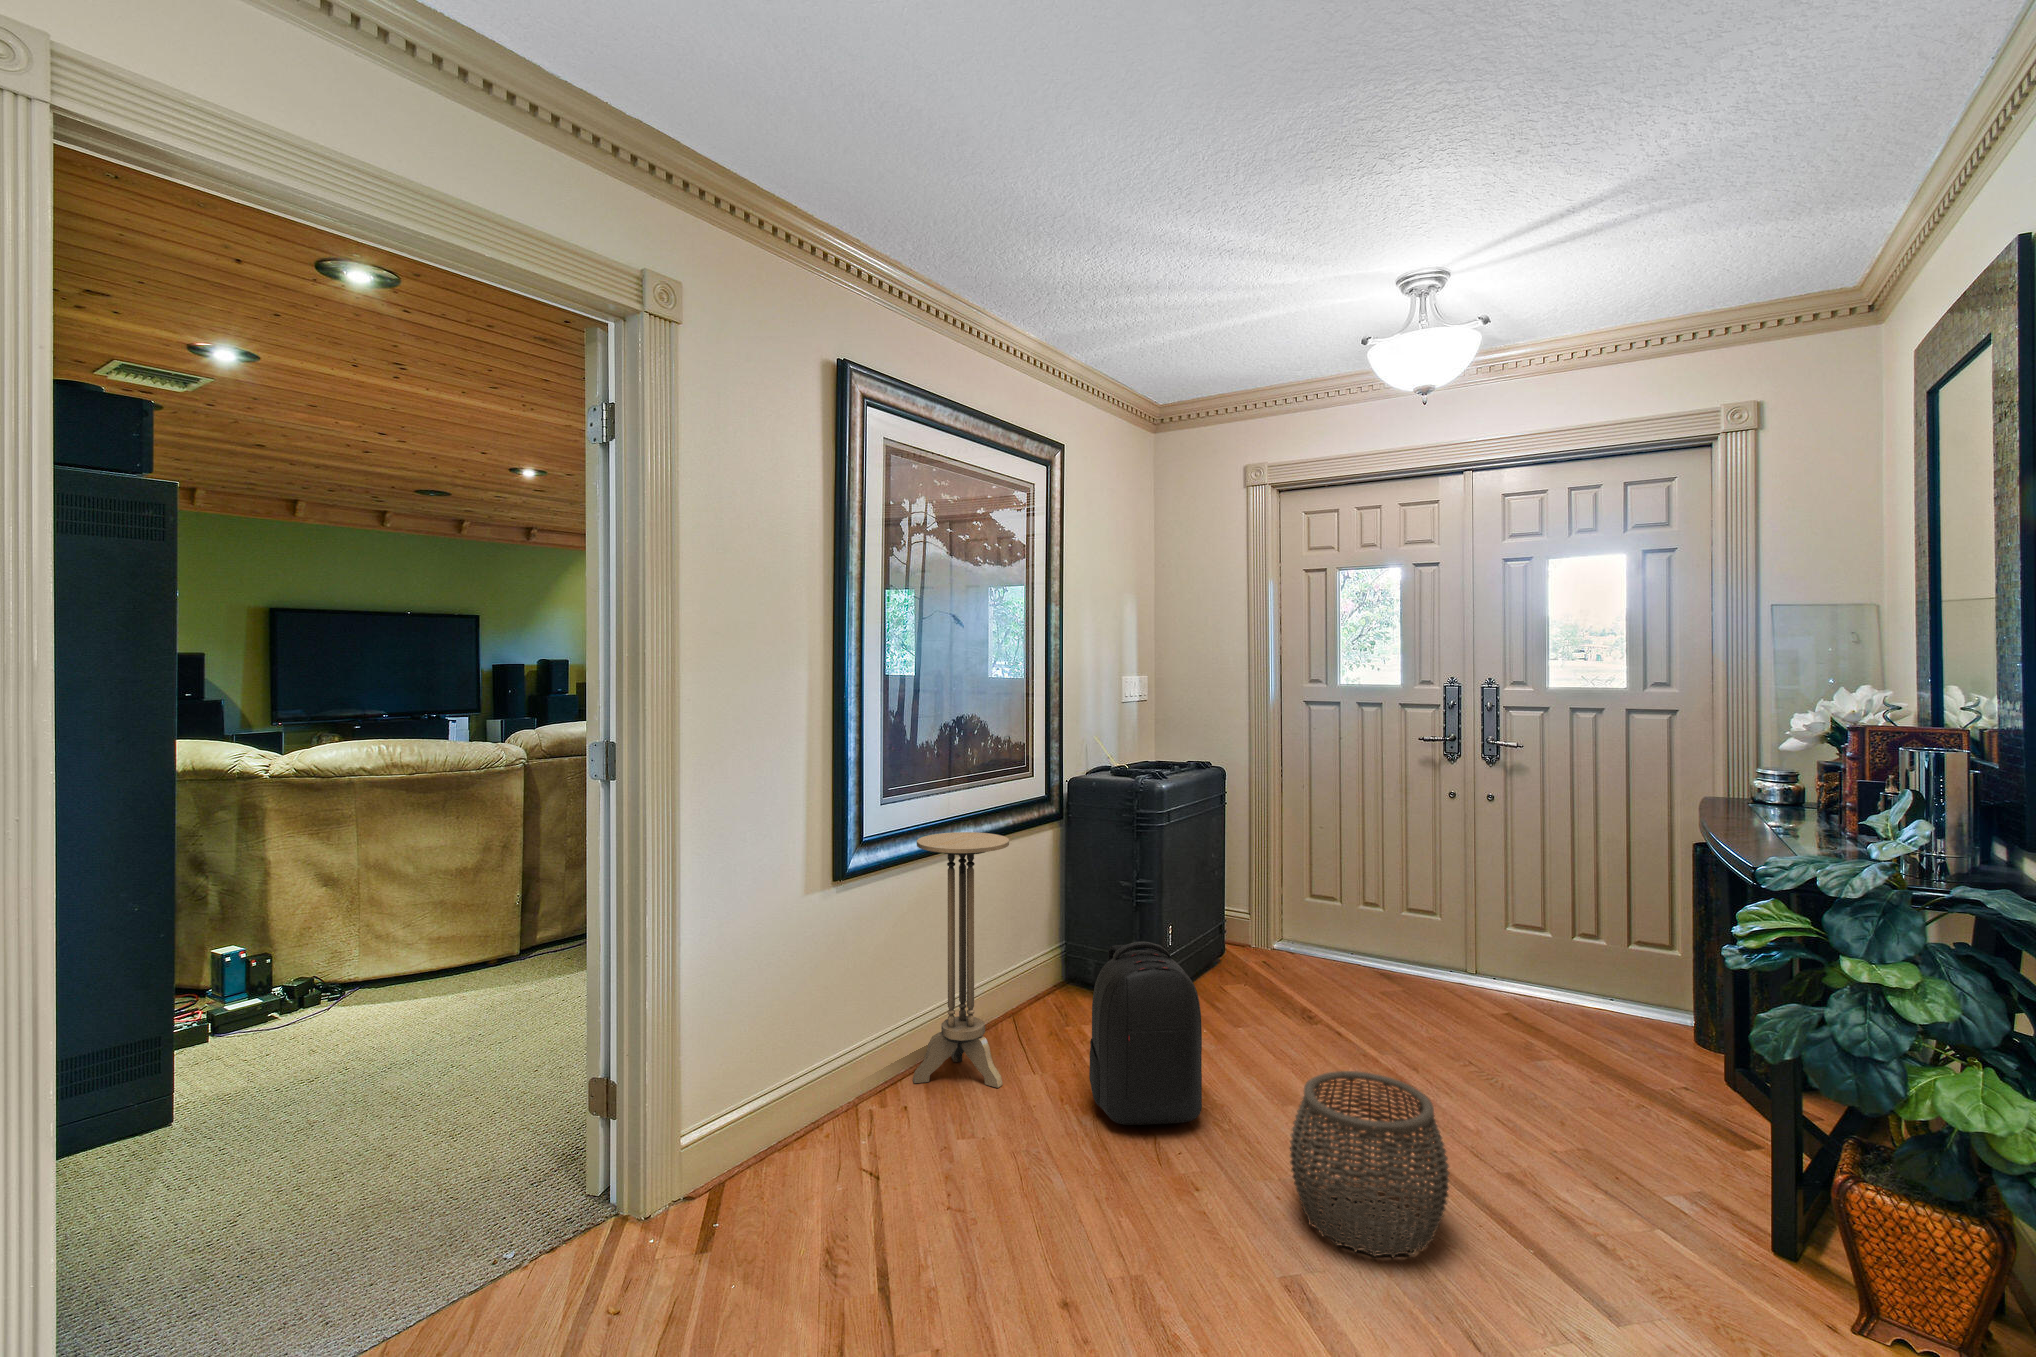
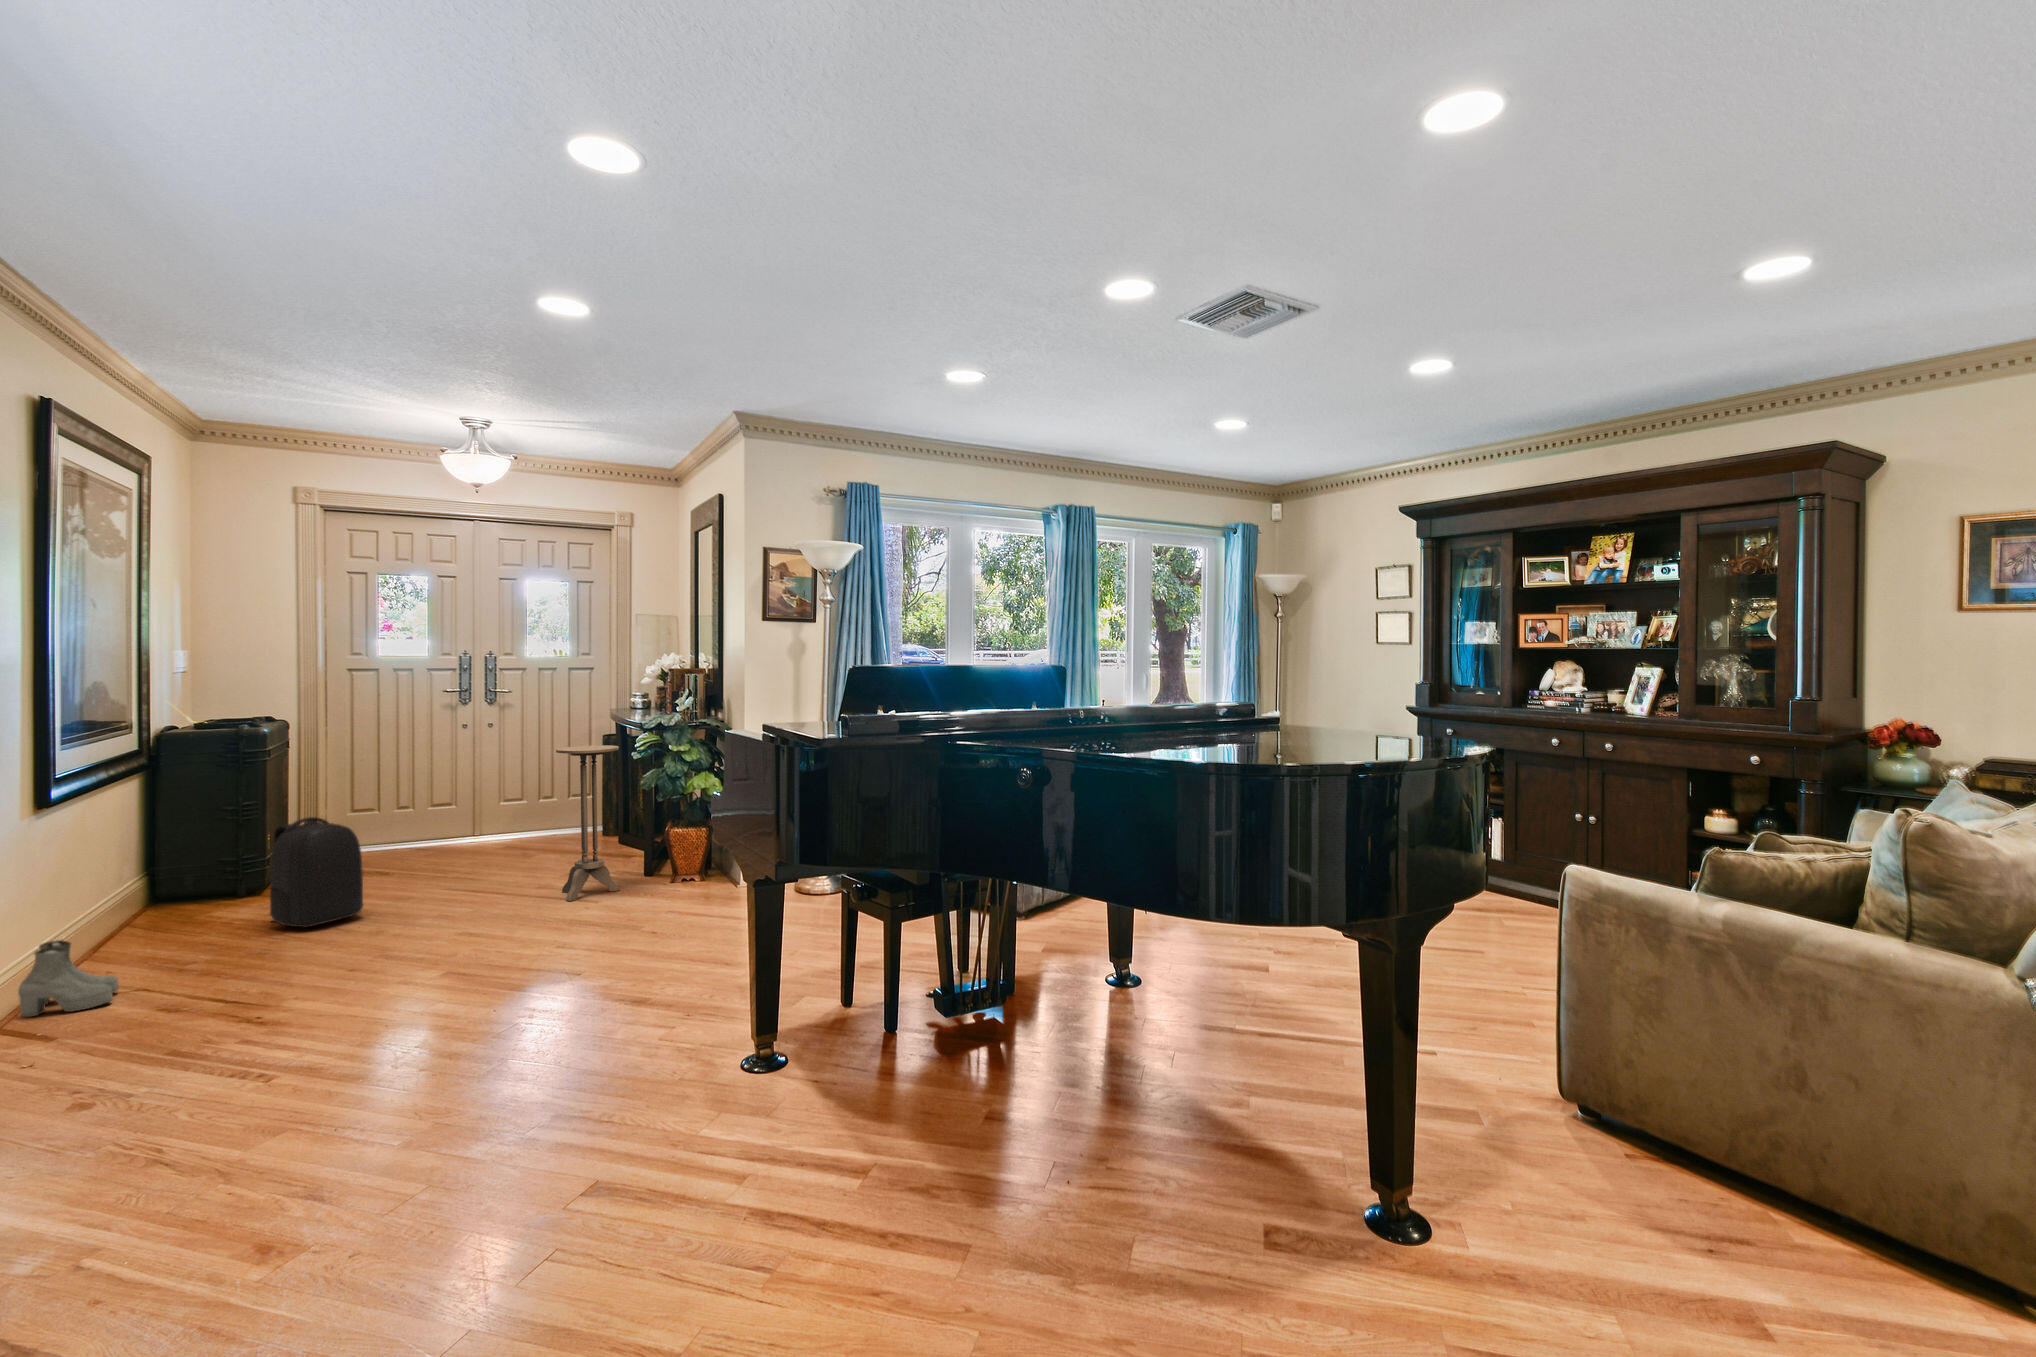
side table: present [913,832,1009,1088] -> present [556,745,619,901]
woven basket: present [1290,1071,1449,1258] -> none [441,845,527,921]
boots: none [737,1079,843,1207] -> present [18,940,119,1017]

